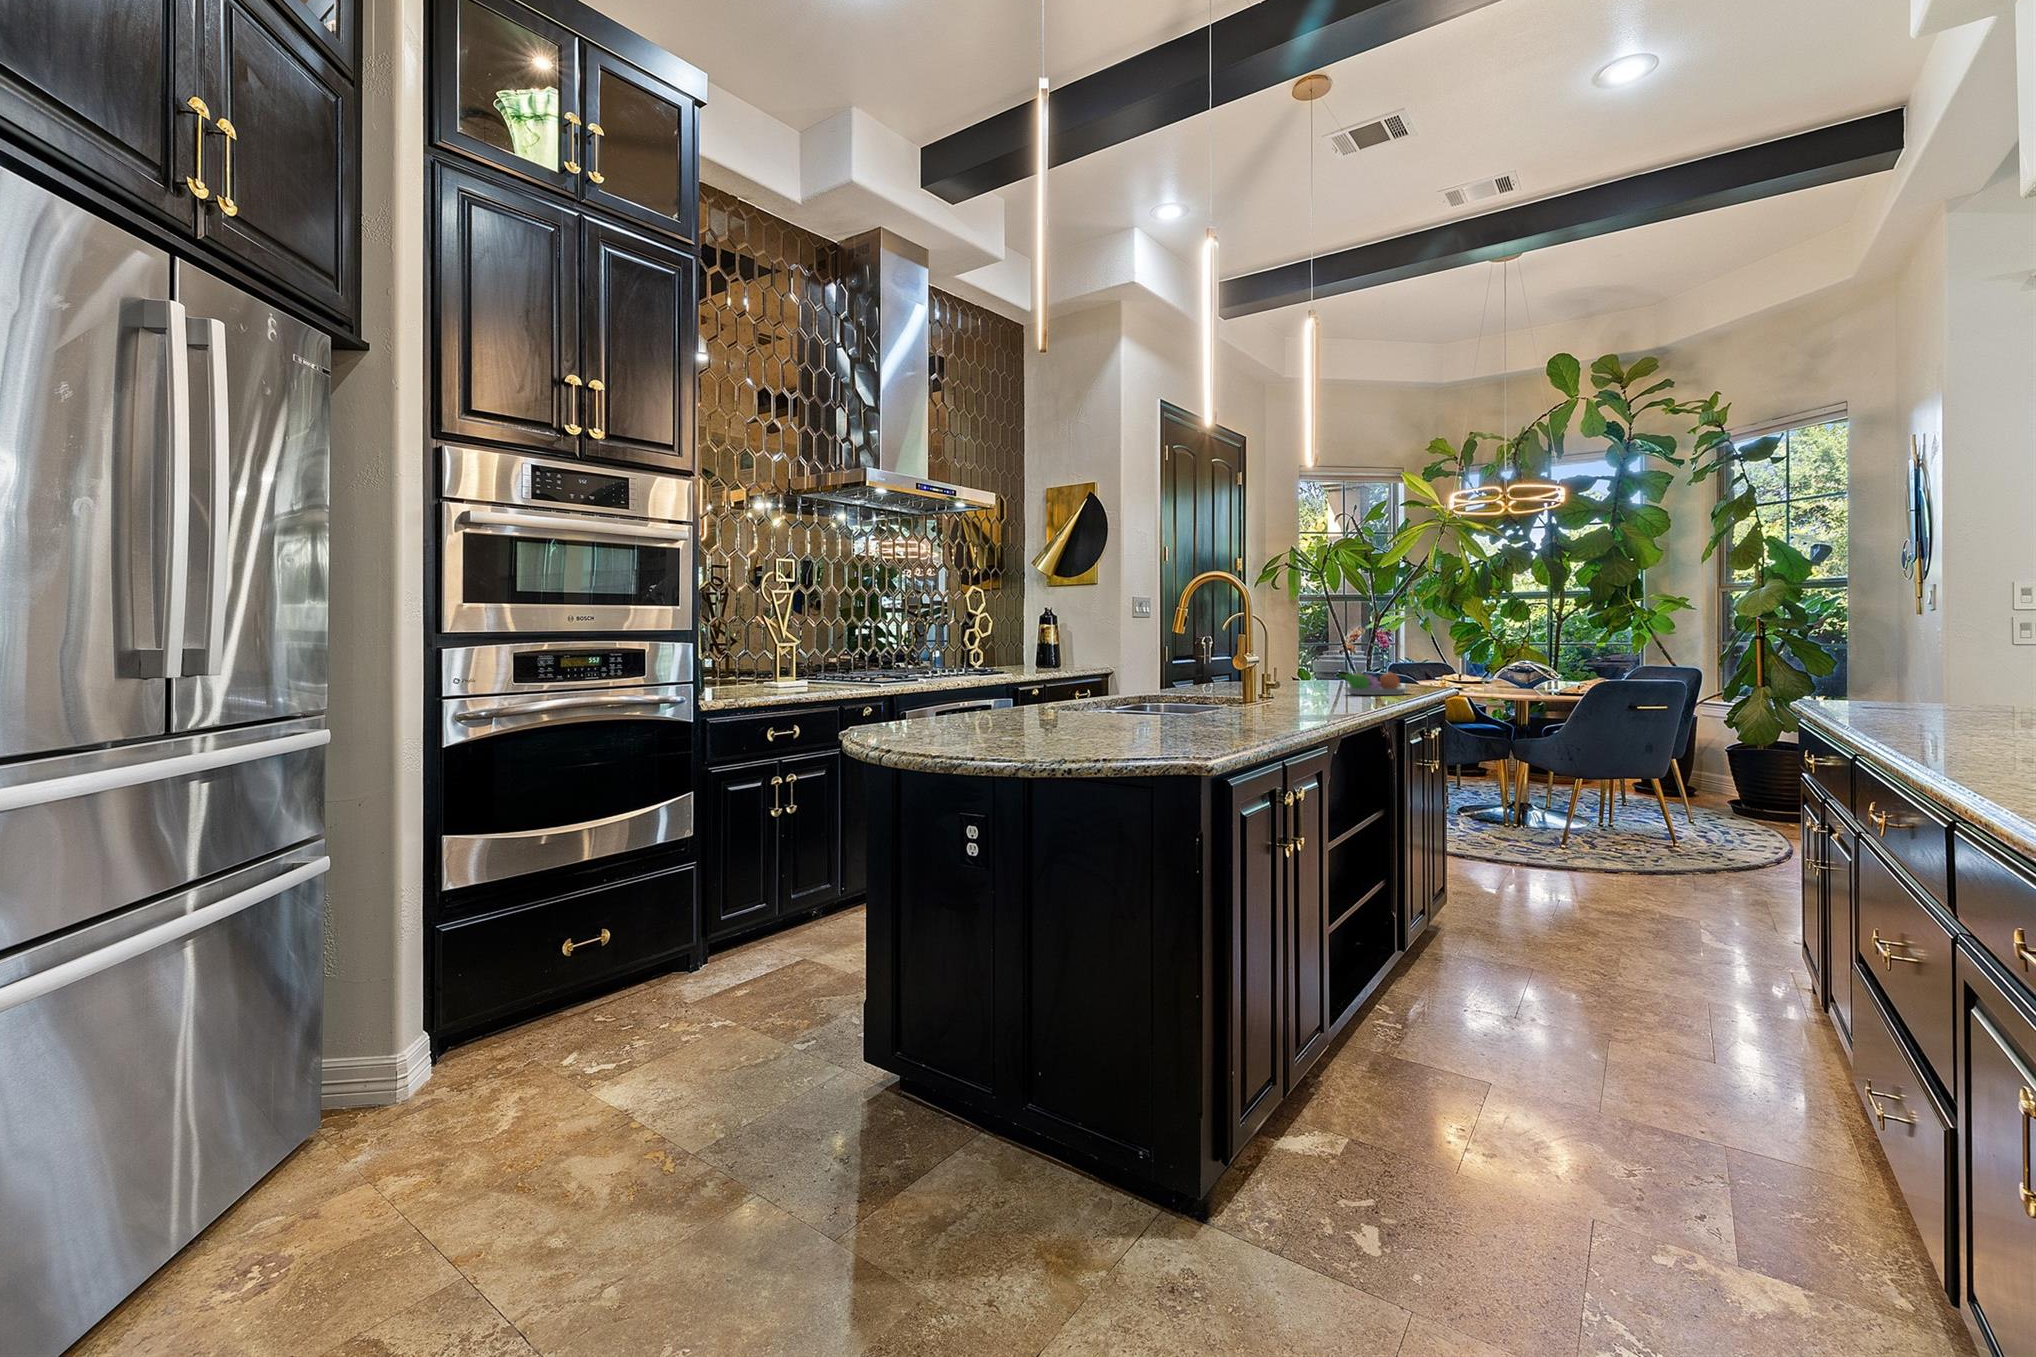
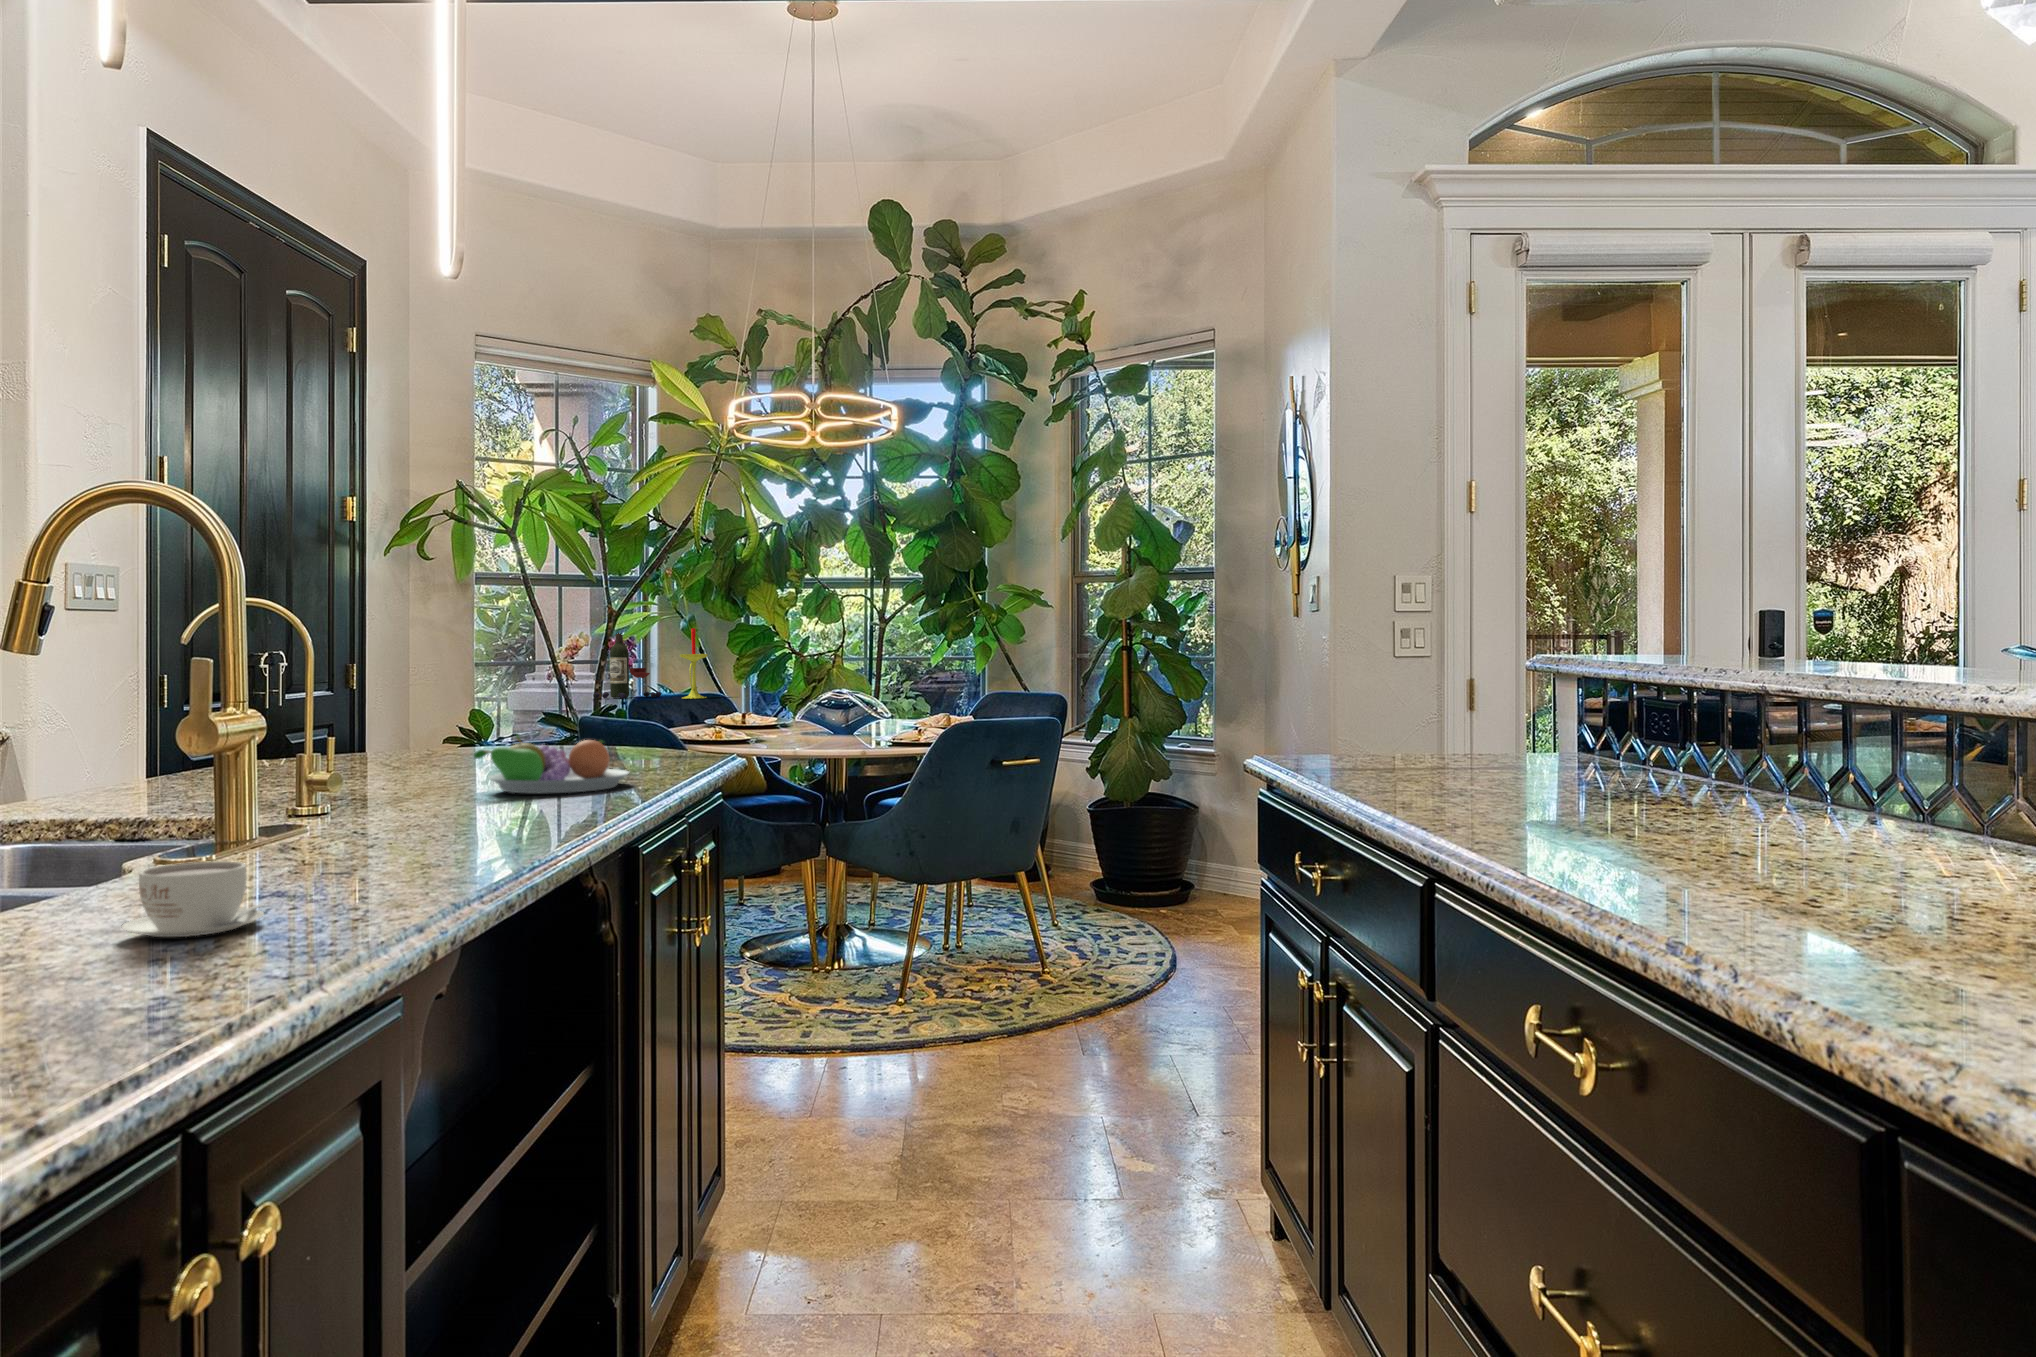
wine bottle: none [1364,625,1405,668] -> present [593,633,661,698]
candle: none [1418,625,1436,668] -> present [680,628,708,699]
coffee cup: none [1254,695,1297,717] -> present [122,861,264,937]

